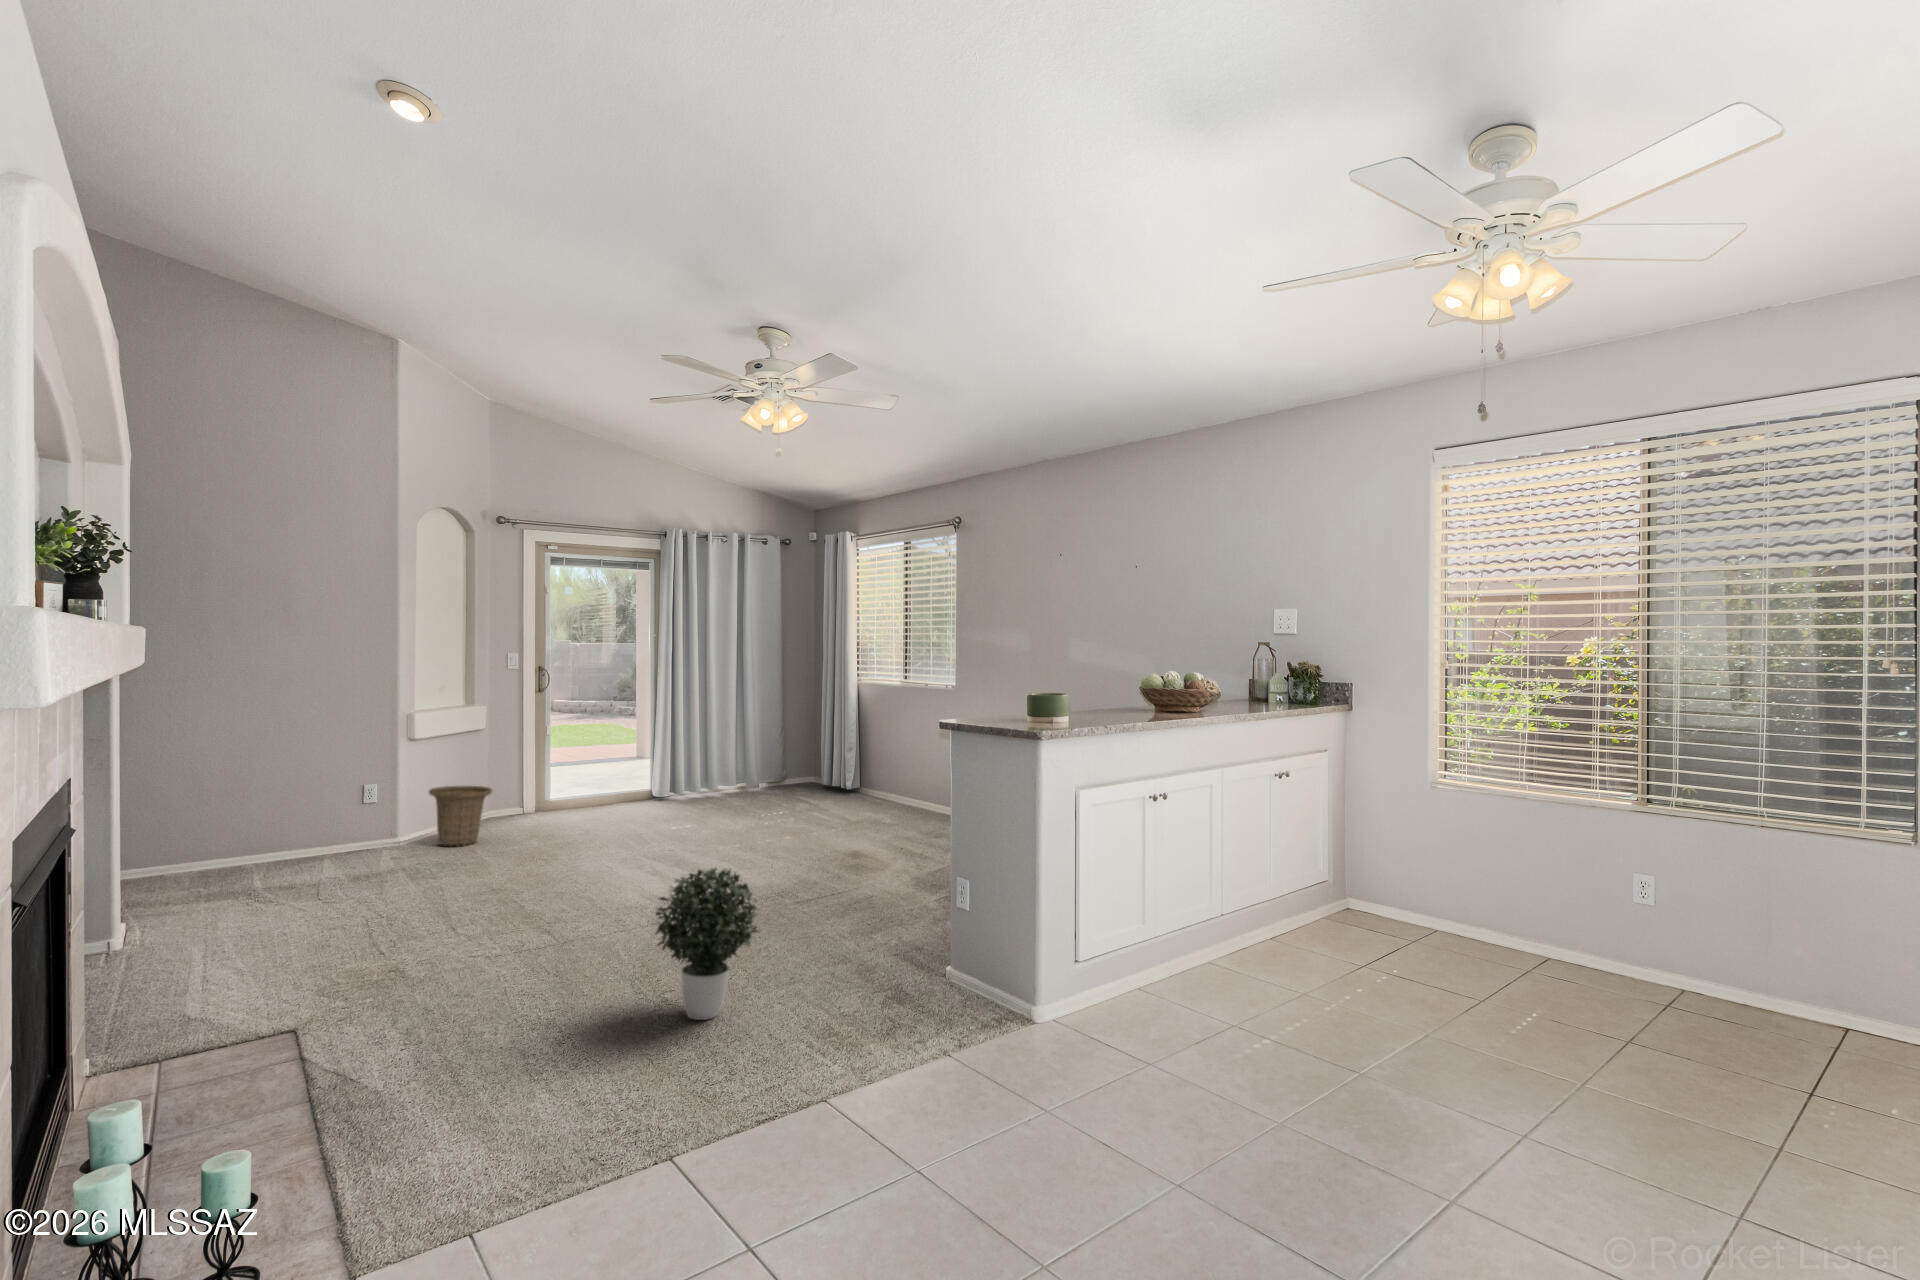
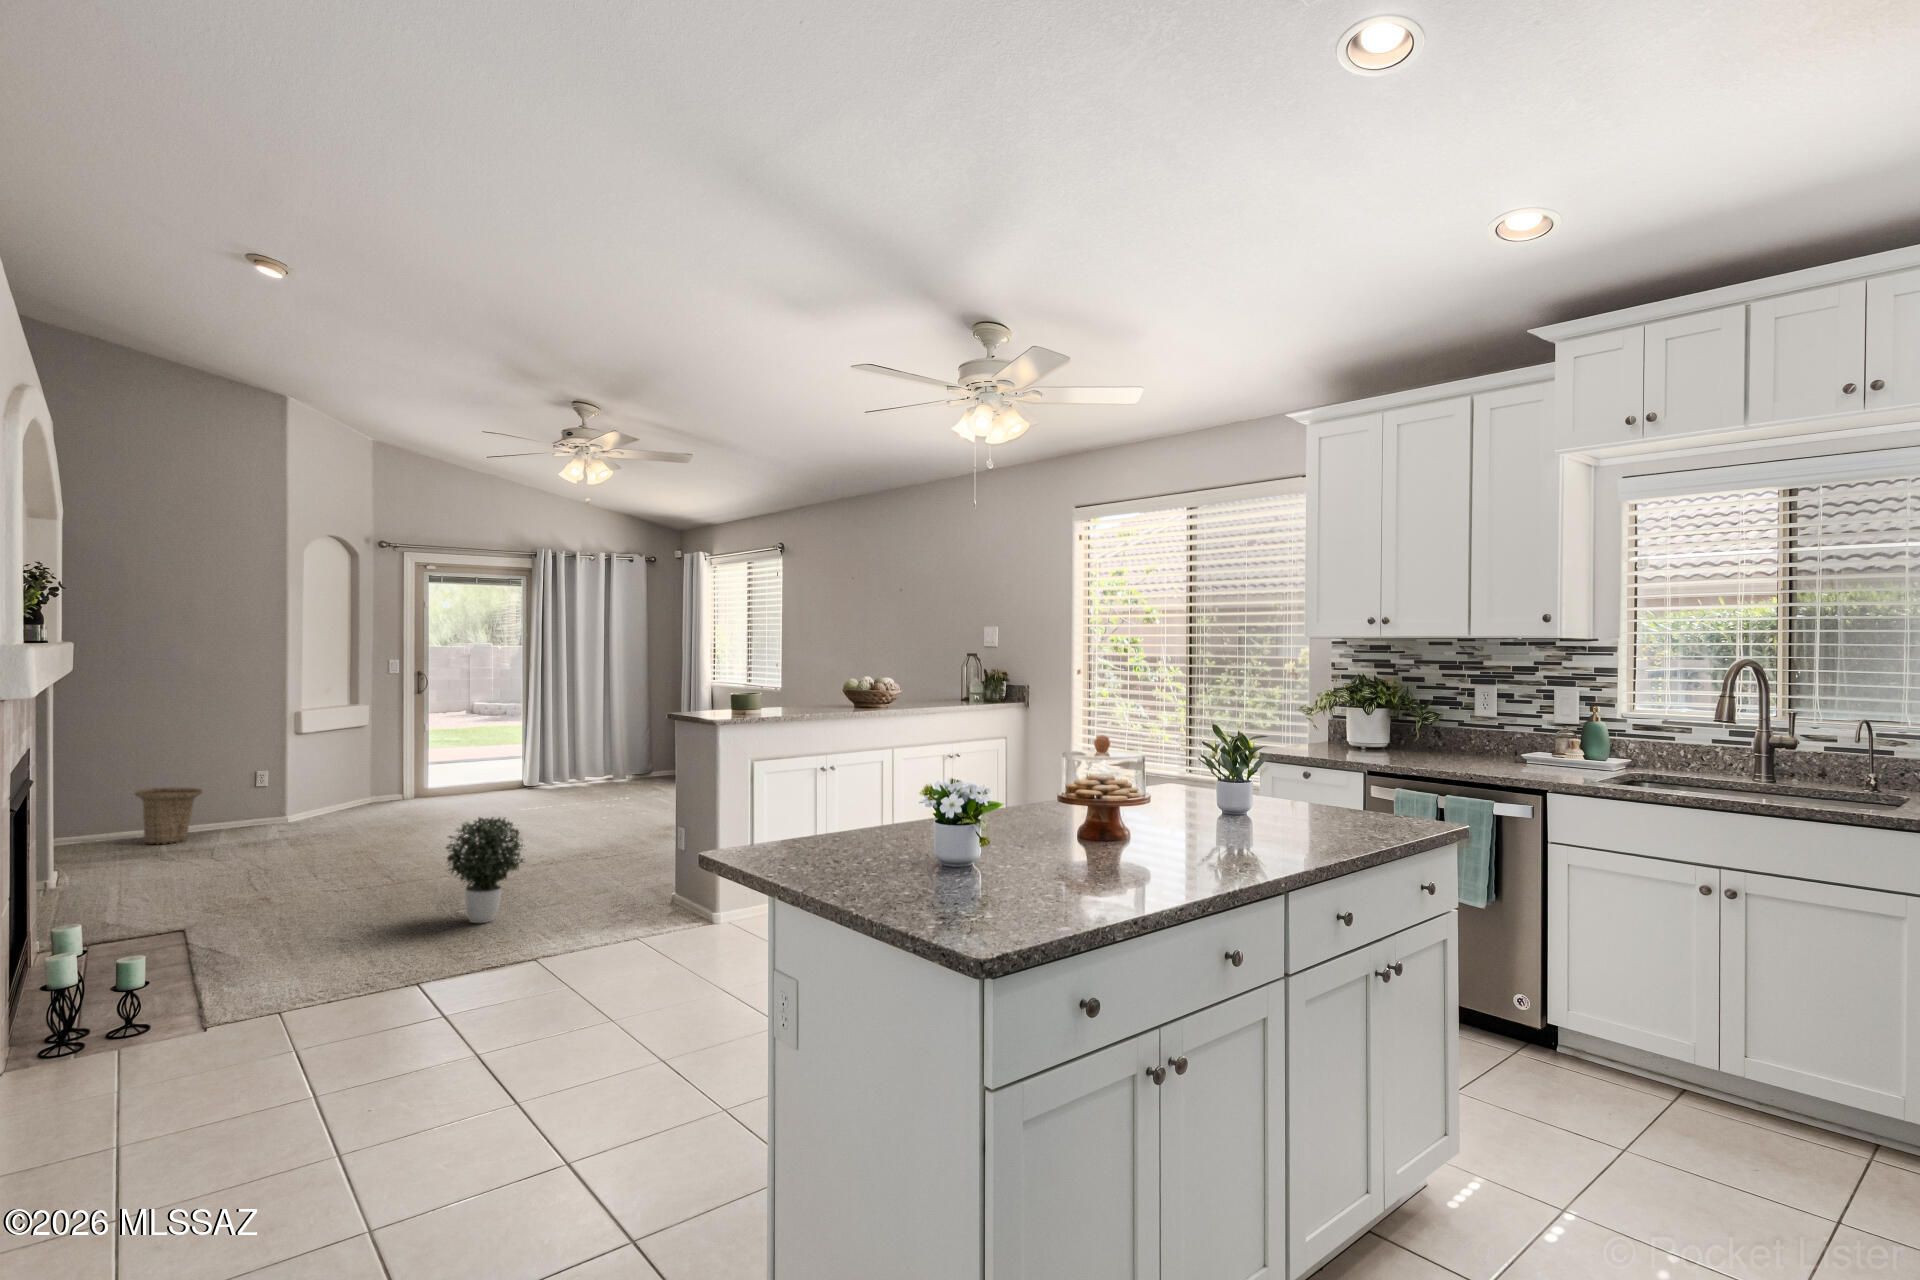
basket: present [429,786,492,846] -> present [135,787,203,844]

